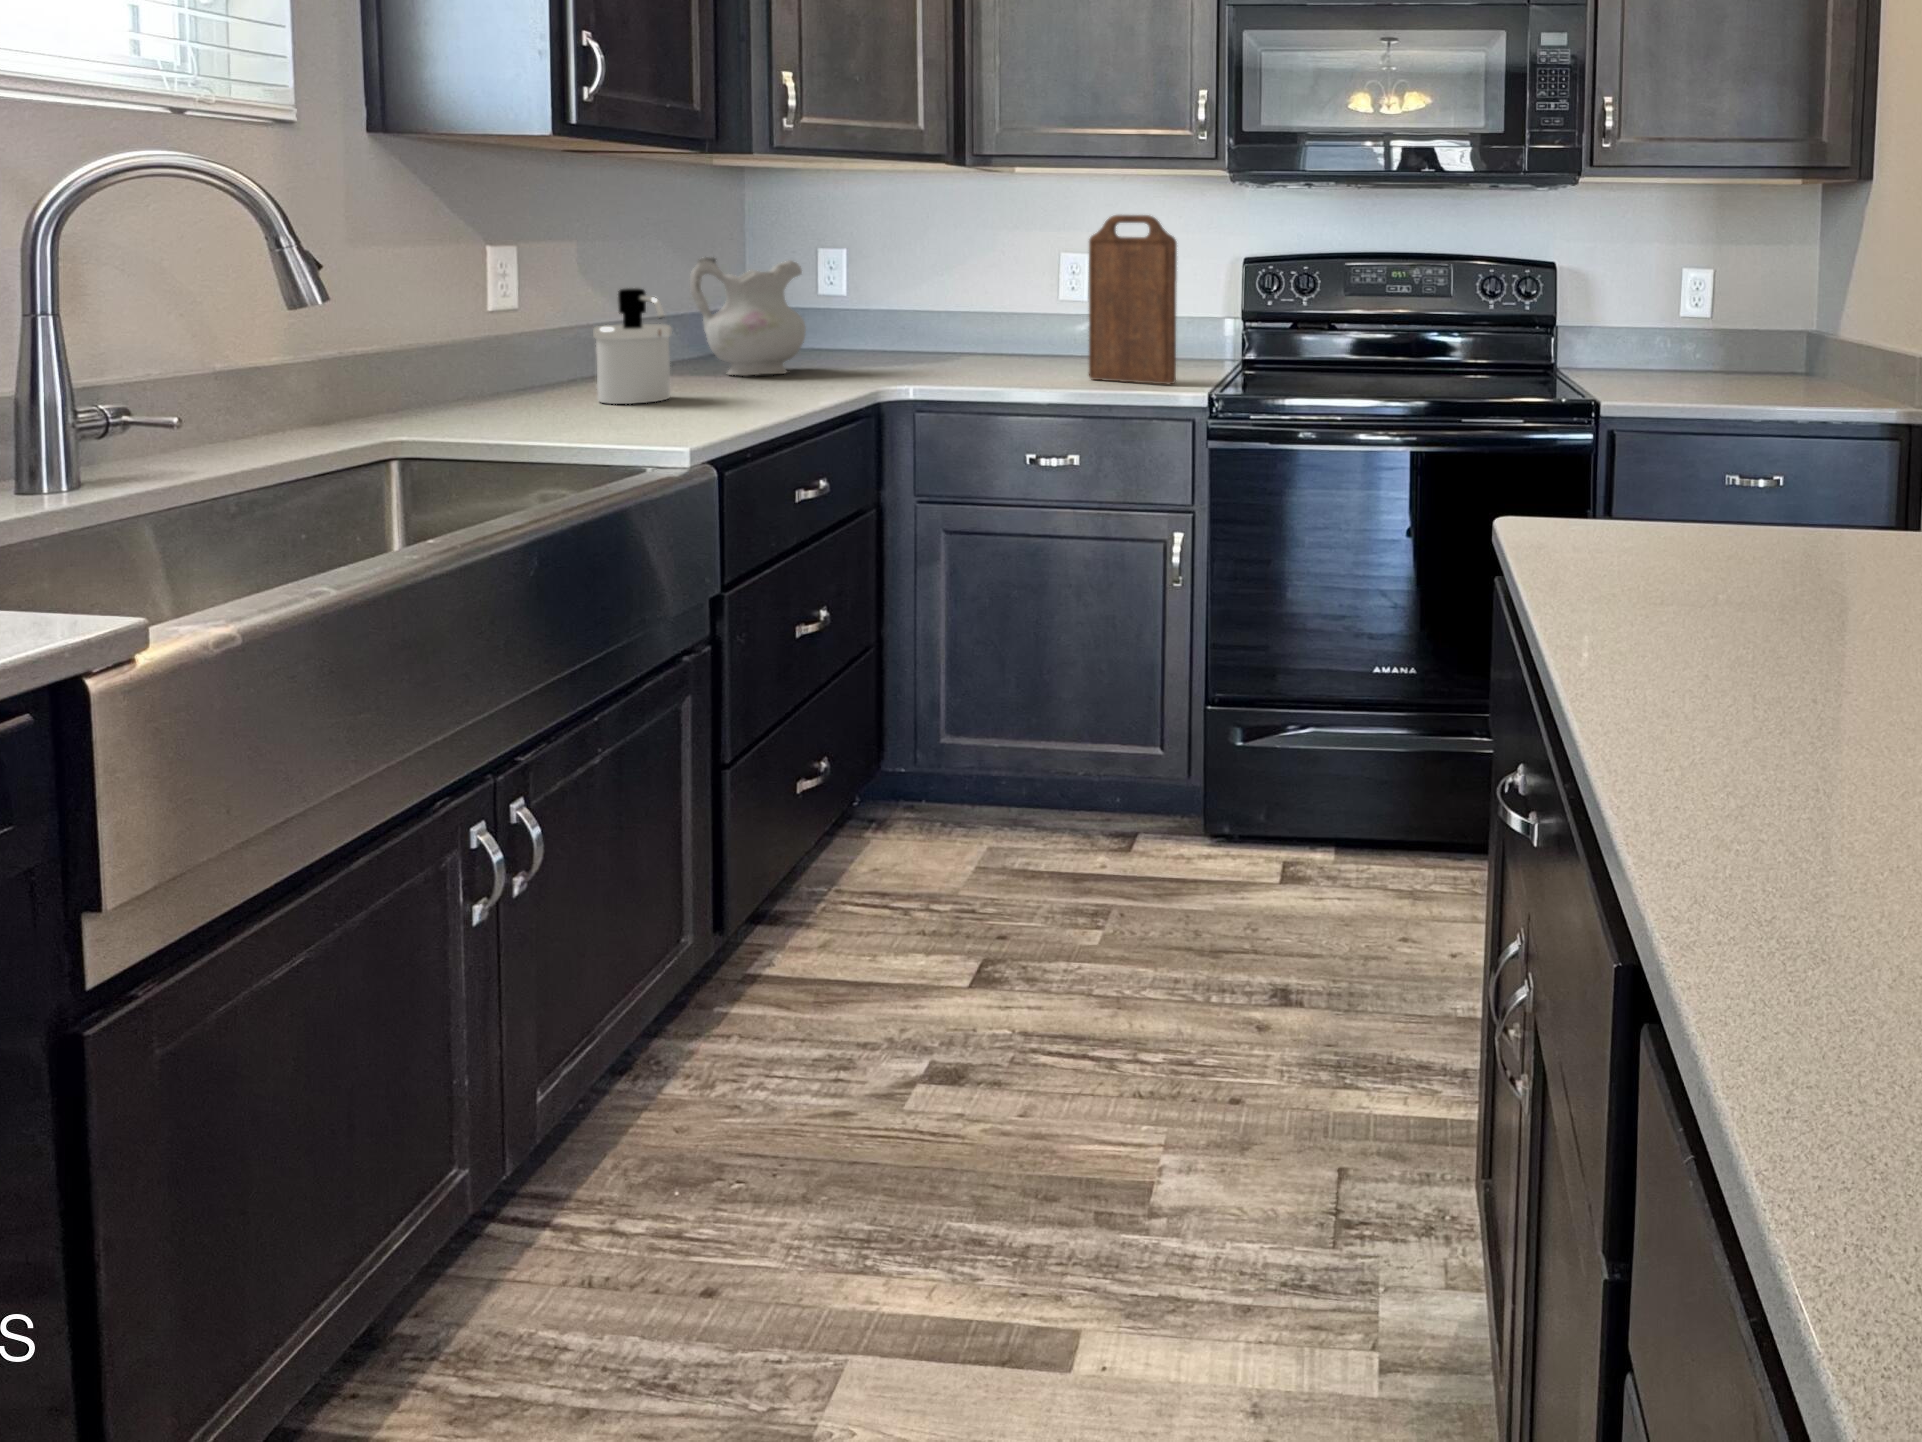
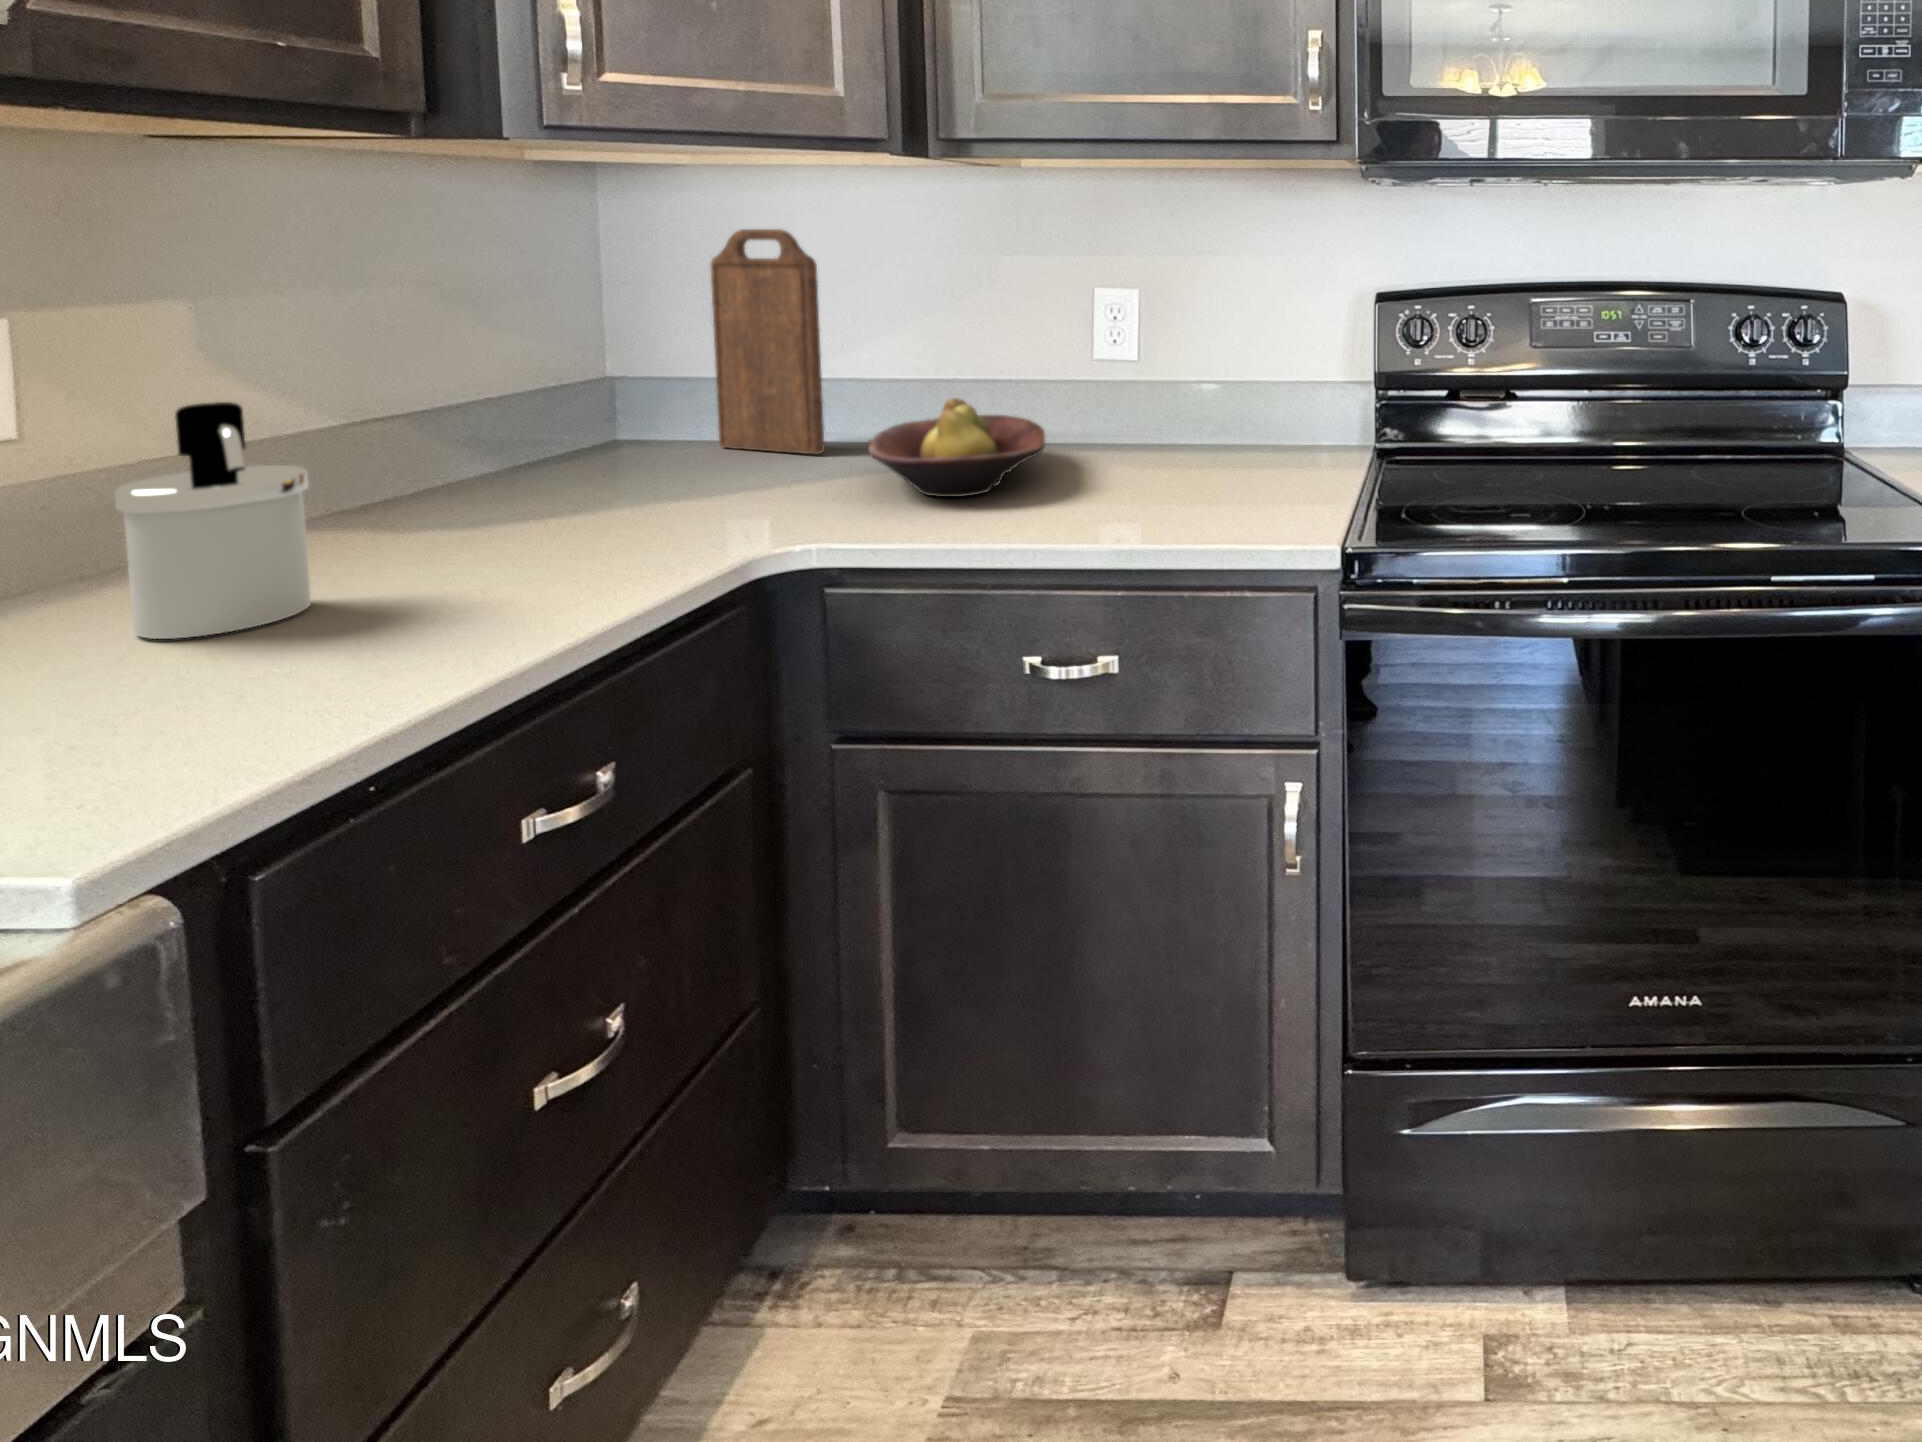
cutting board: present [1089,215,1177,385] -> present [711,229,824,454]
ceramic pitcher: present [690,257,806,376] -> none [425,319,653,524]
fruit bowl: none [925,318,1033,373] -> present [868,398,1045,497]

